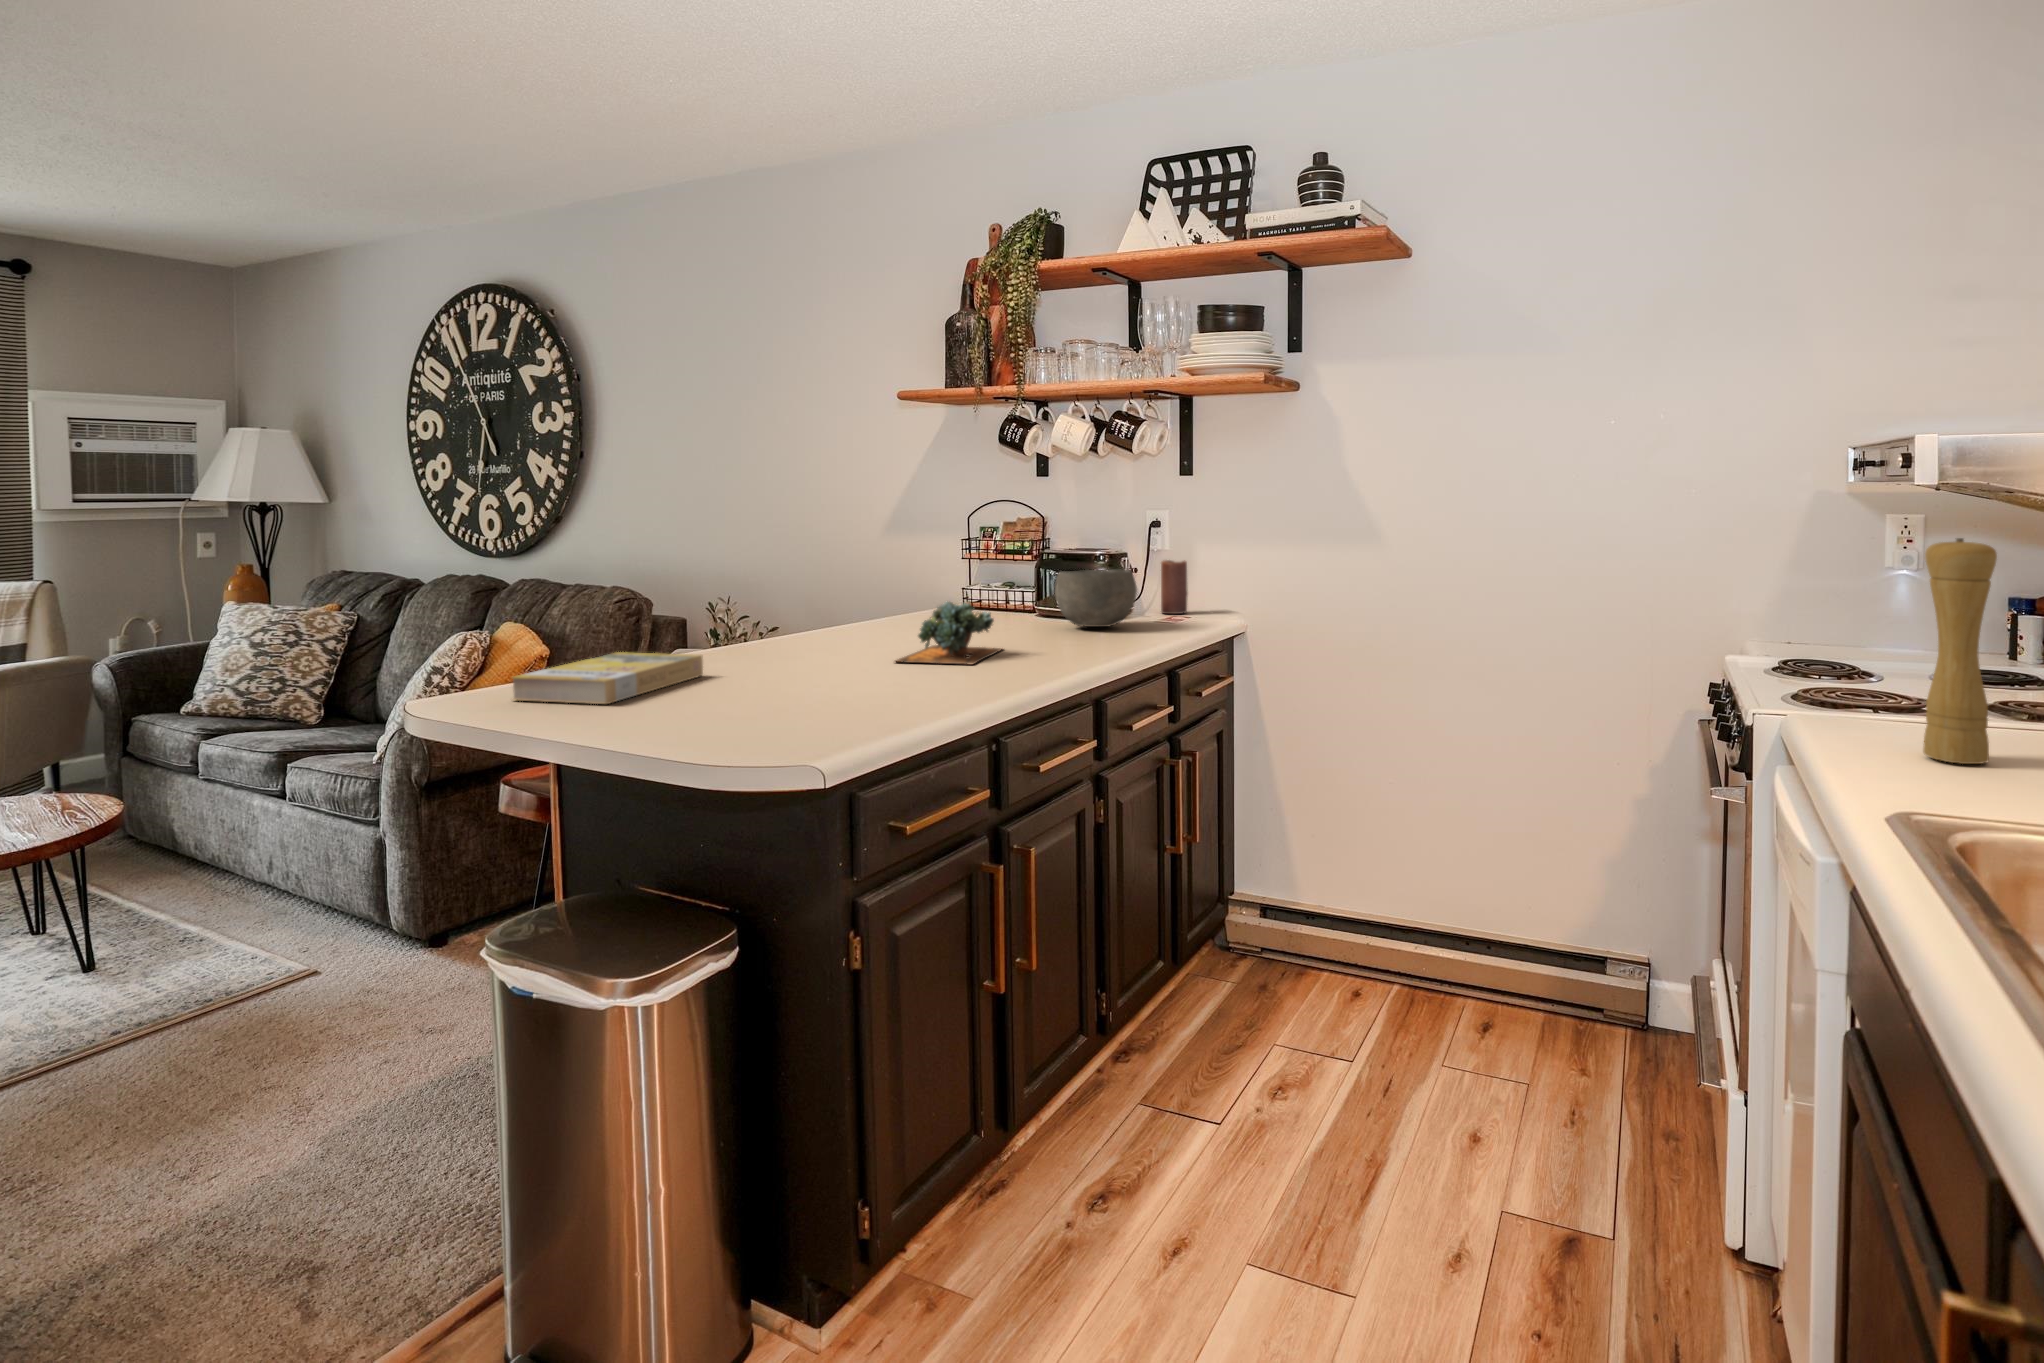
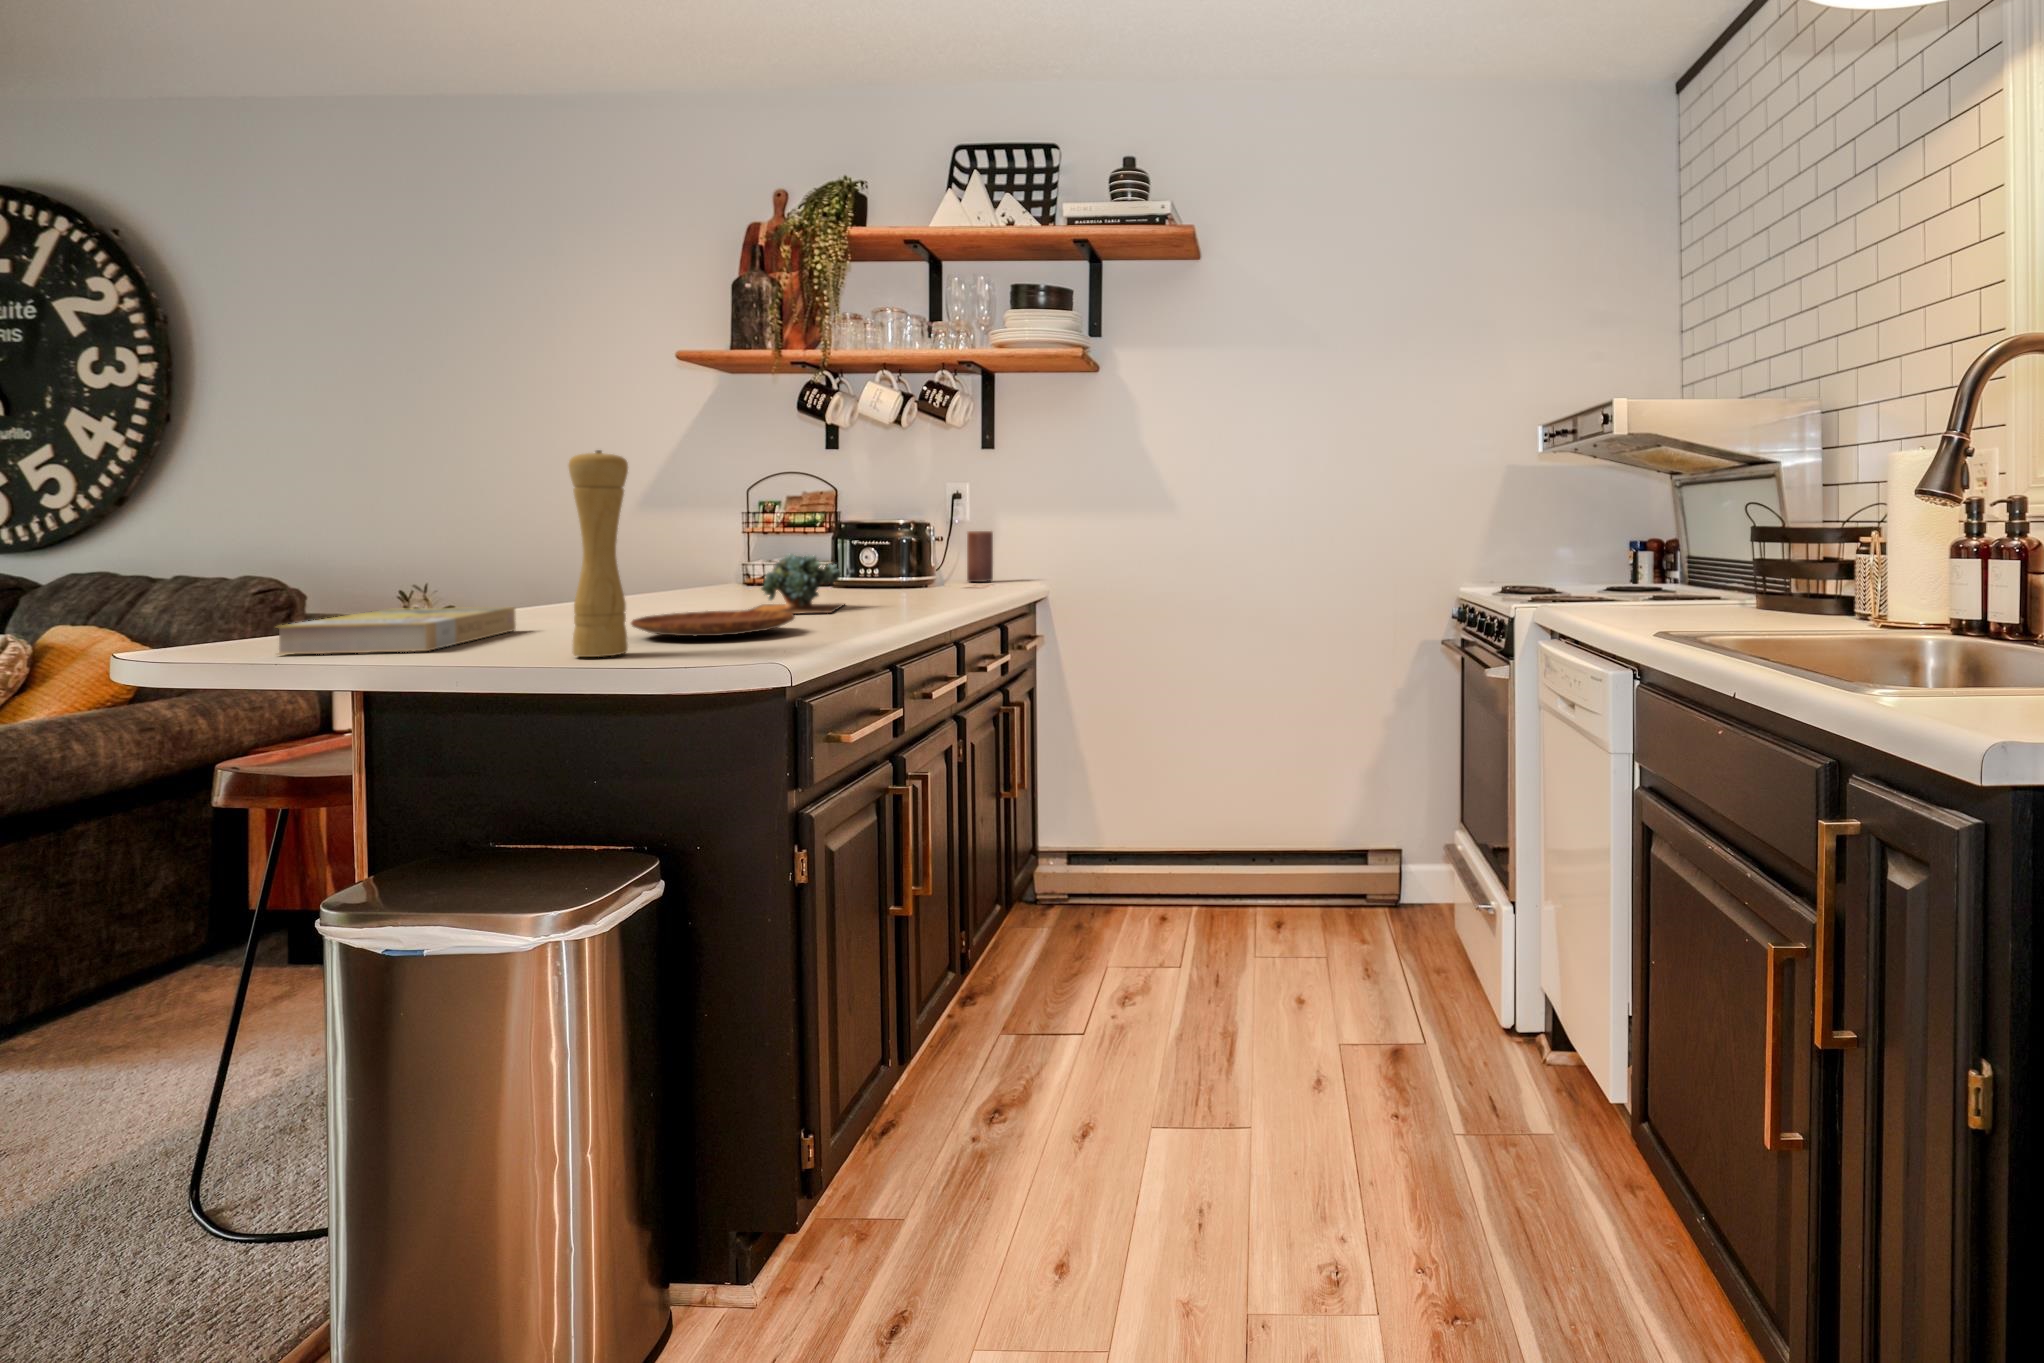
pepper mill: present [1923,538,1997,764] -> present [569,450,628,657]
bowl: present [1055,570,1137,627] -> none [876,534,960,590]
tray: none [766,667,907,700] -> present [631,610,795,636]

